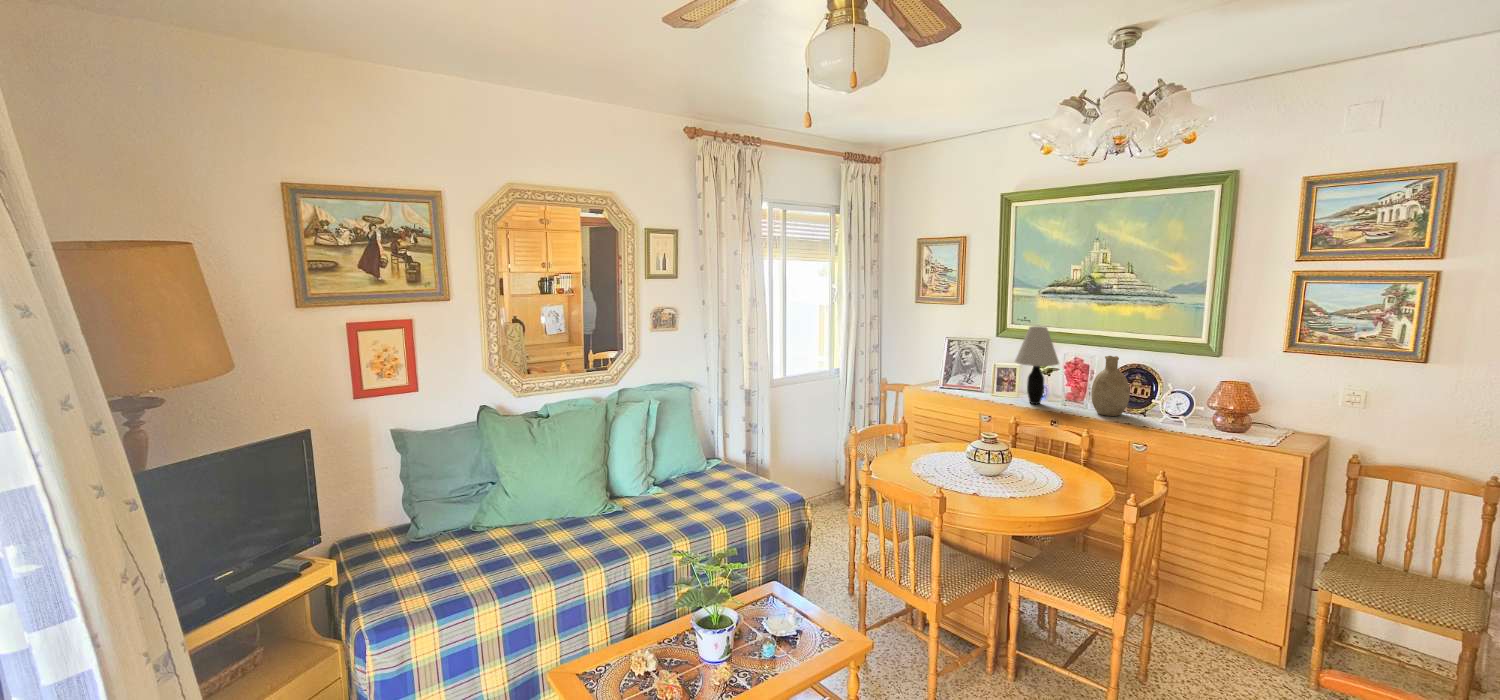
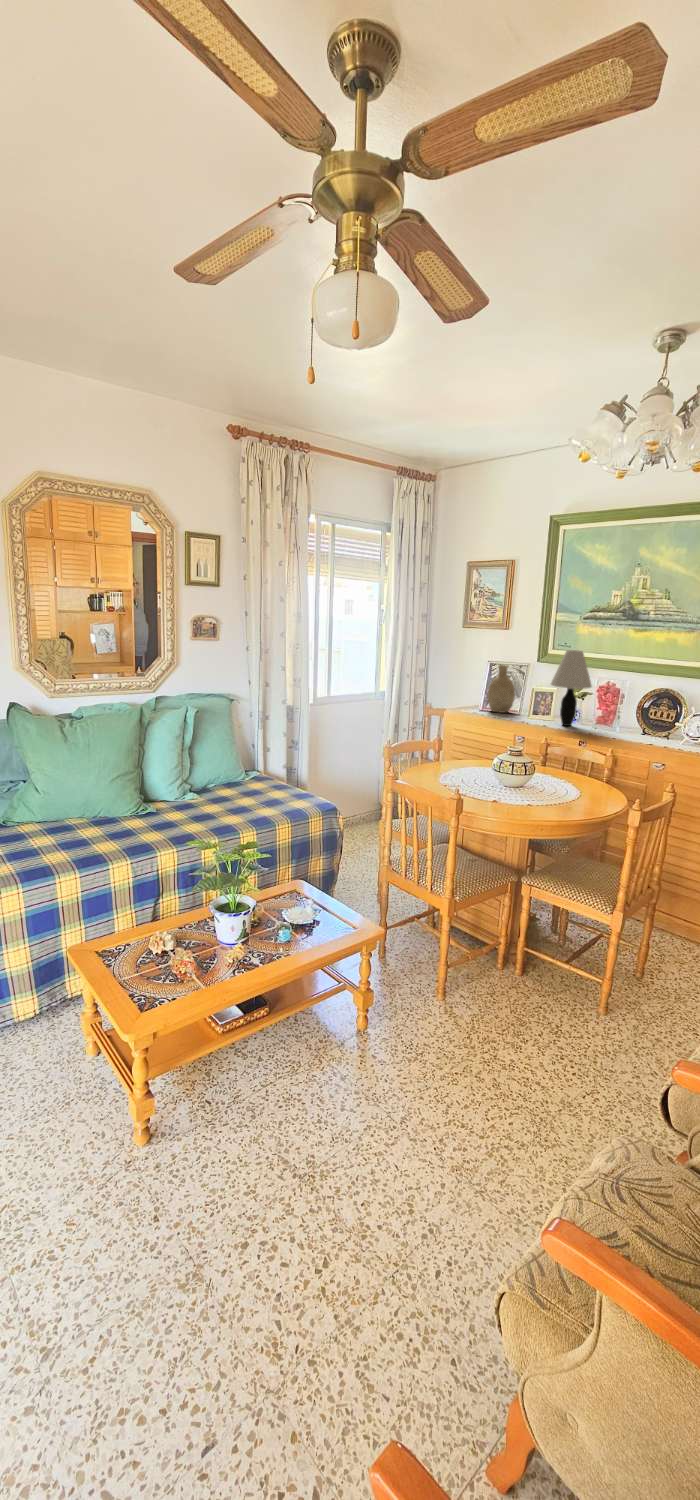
decorative vase: present [1091,356,1130,416] -> present [488,665,515,713]

